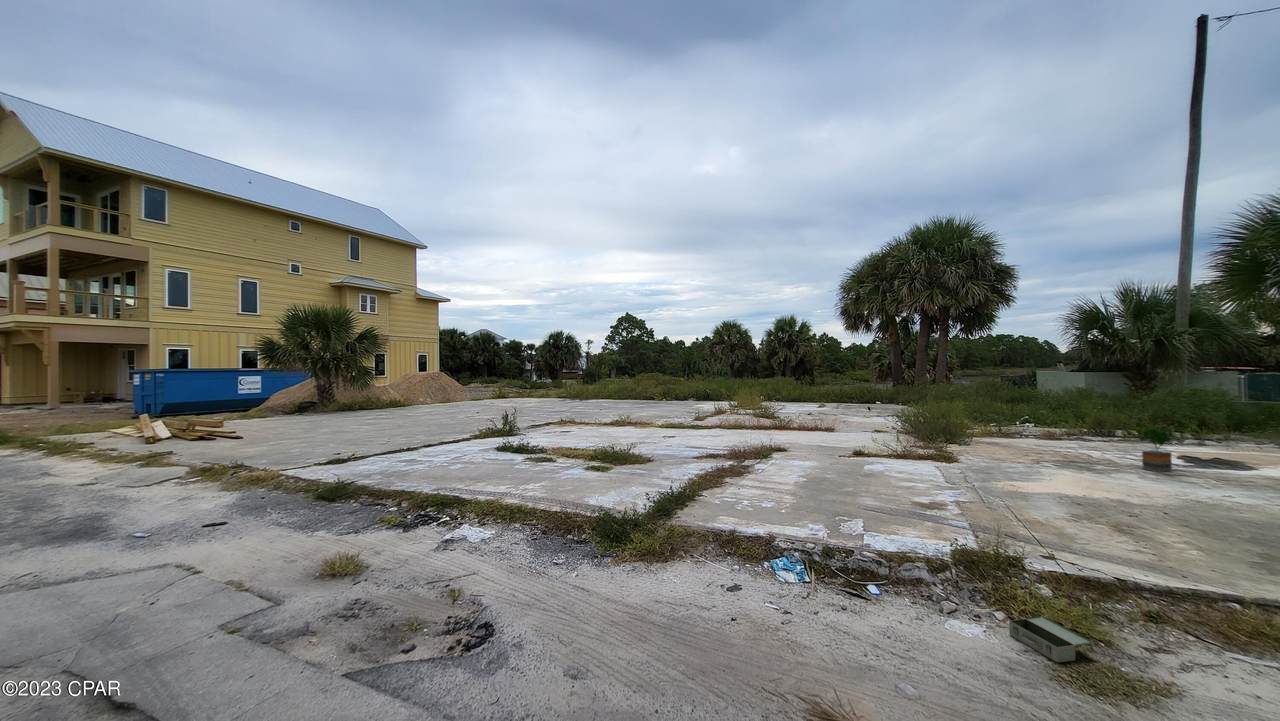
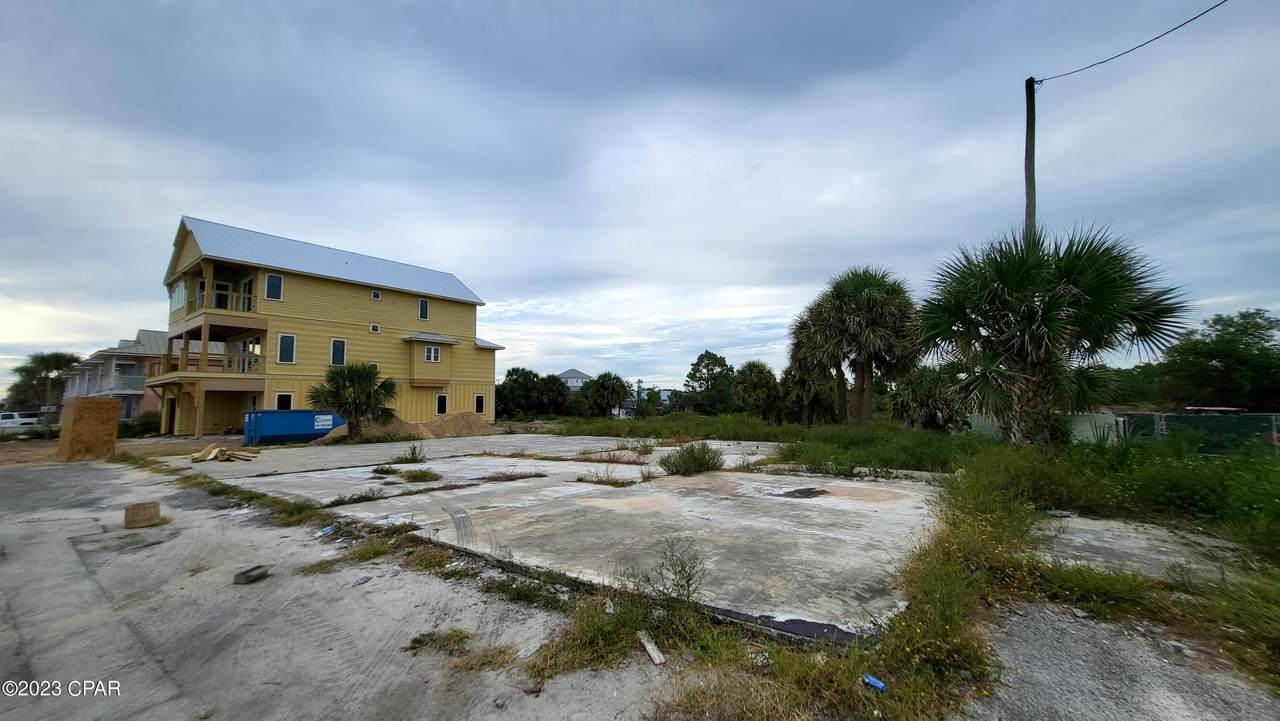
potted tree: present [1142,428,1176,472] -> none [736,468,763,505]
wooden bucket: none [409,514,461,564] -> present [124,502,160,528]

